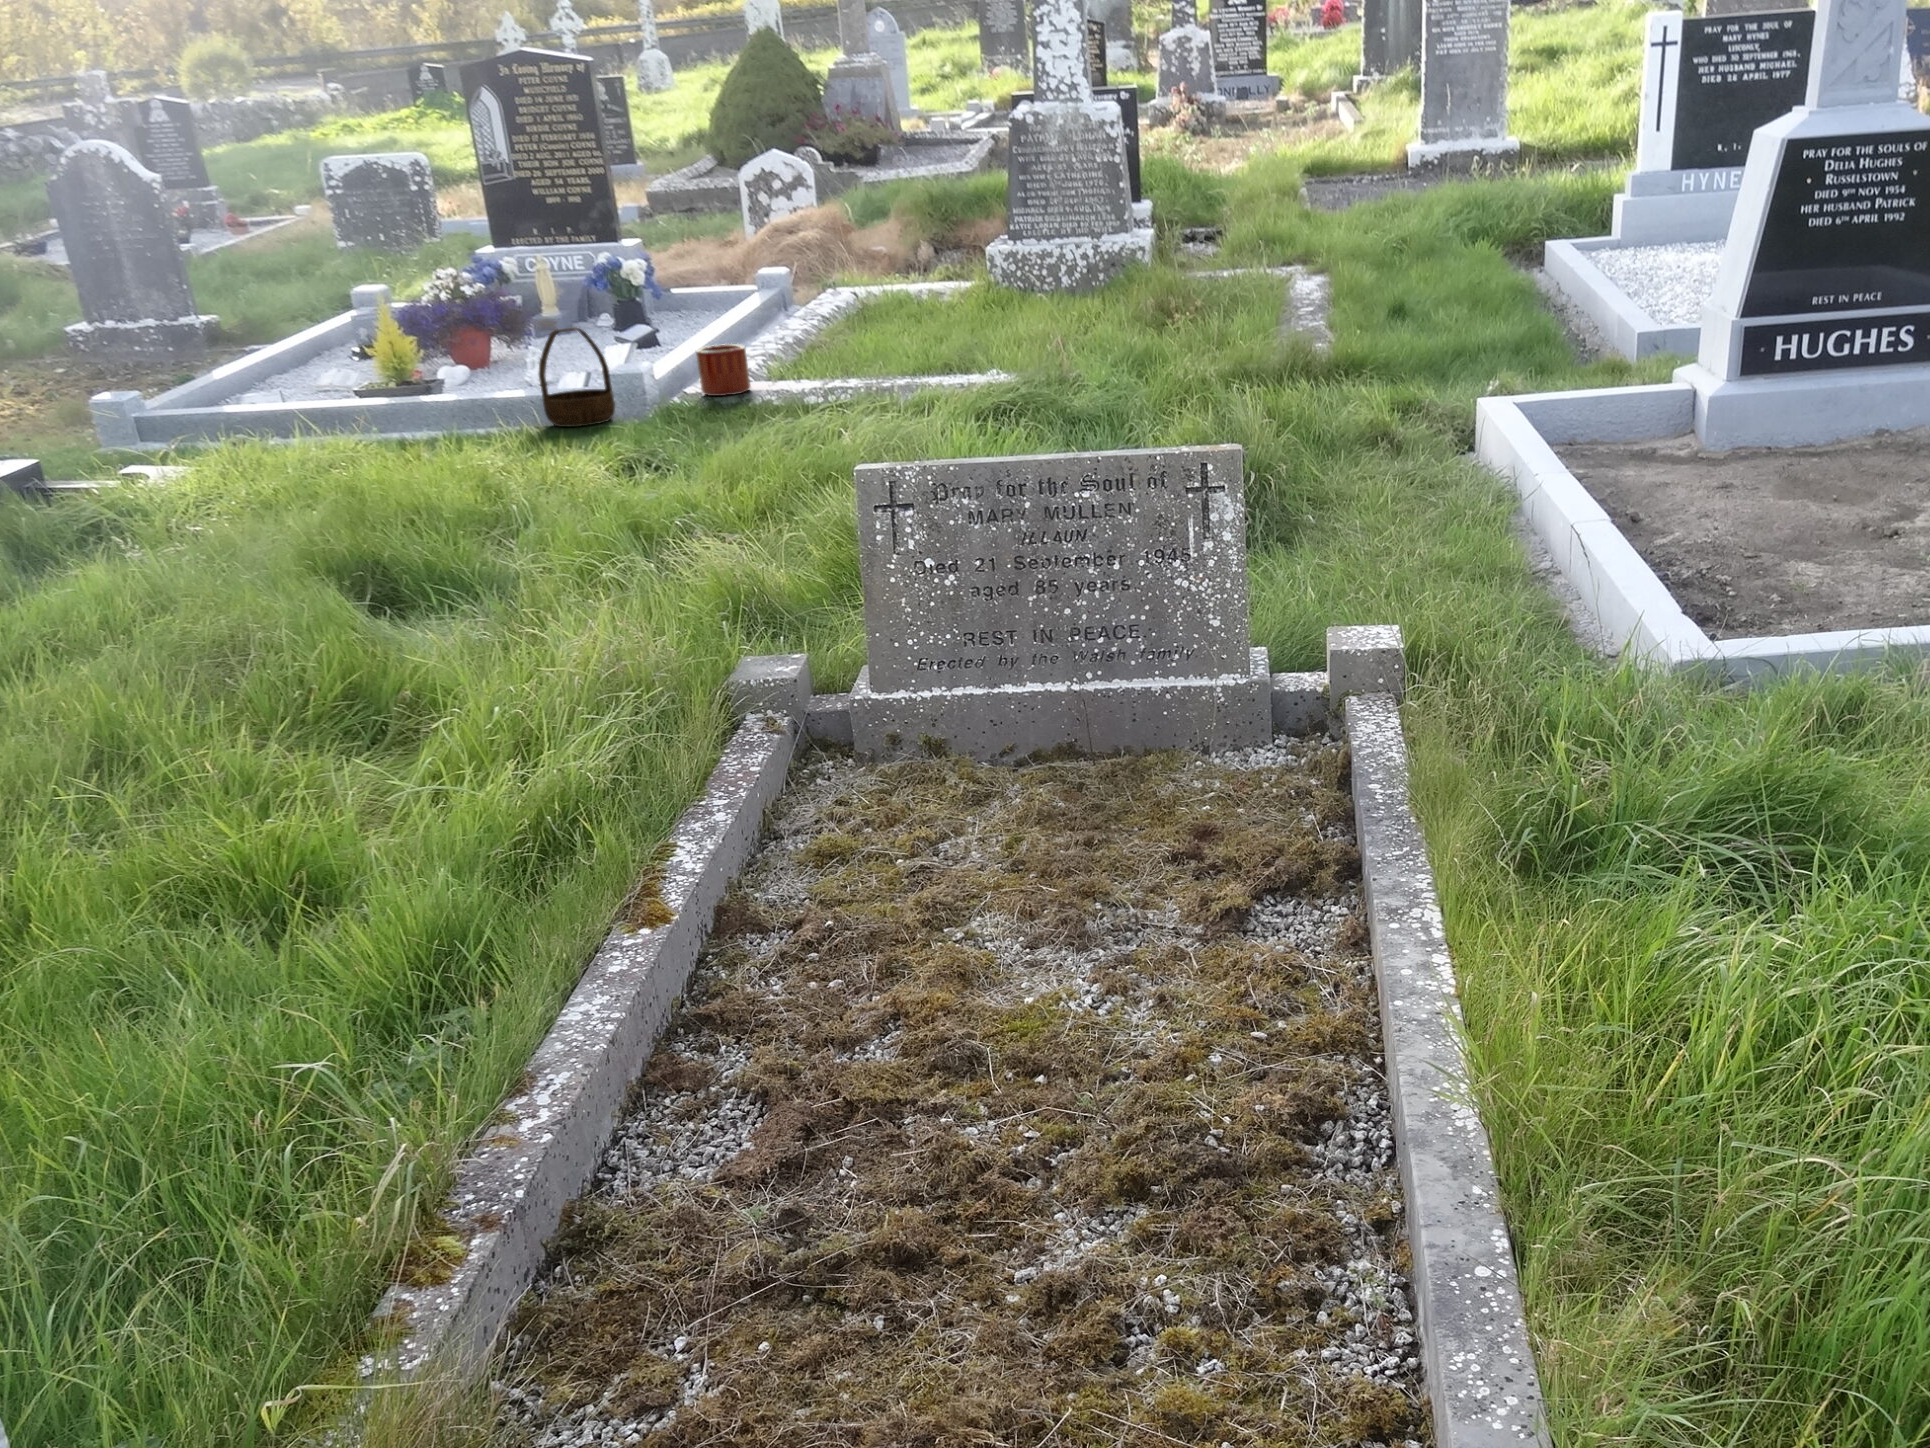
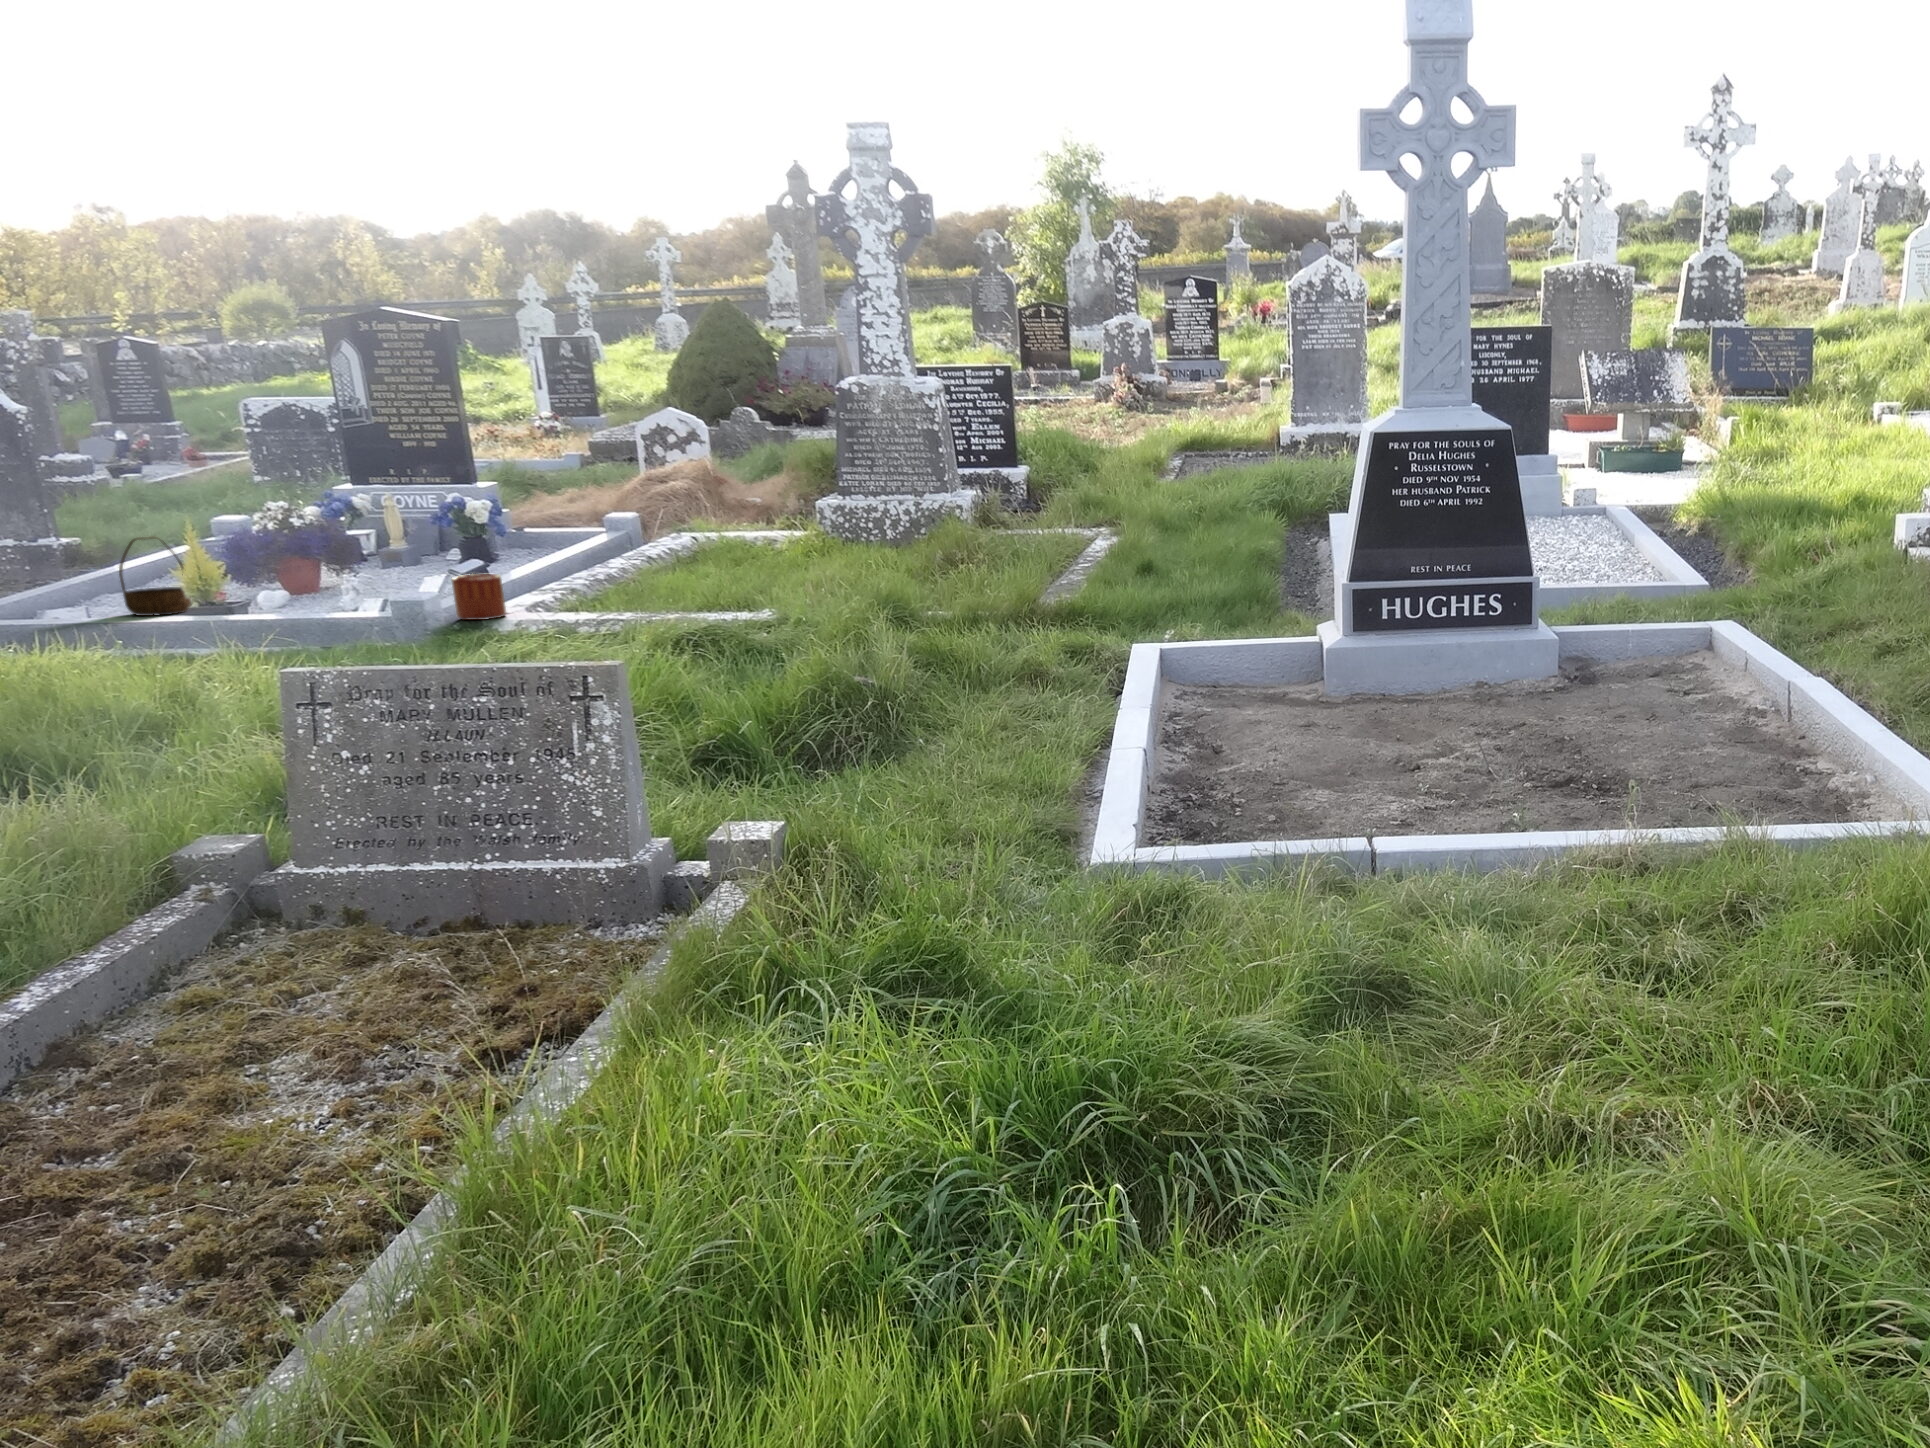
basket: present [539,327,615,427] -> present [119,537,191,616]

